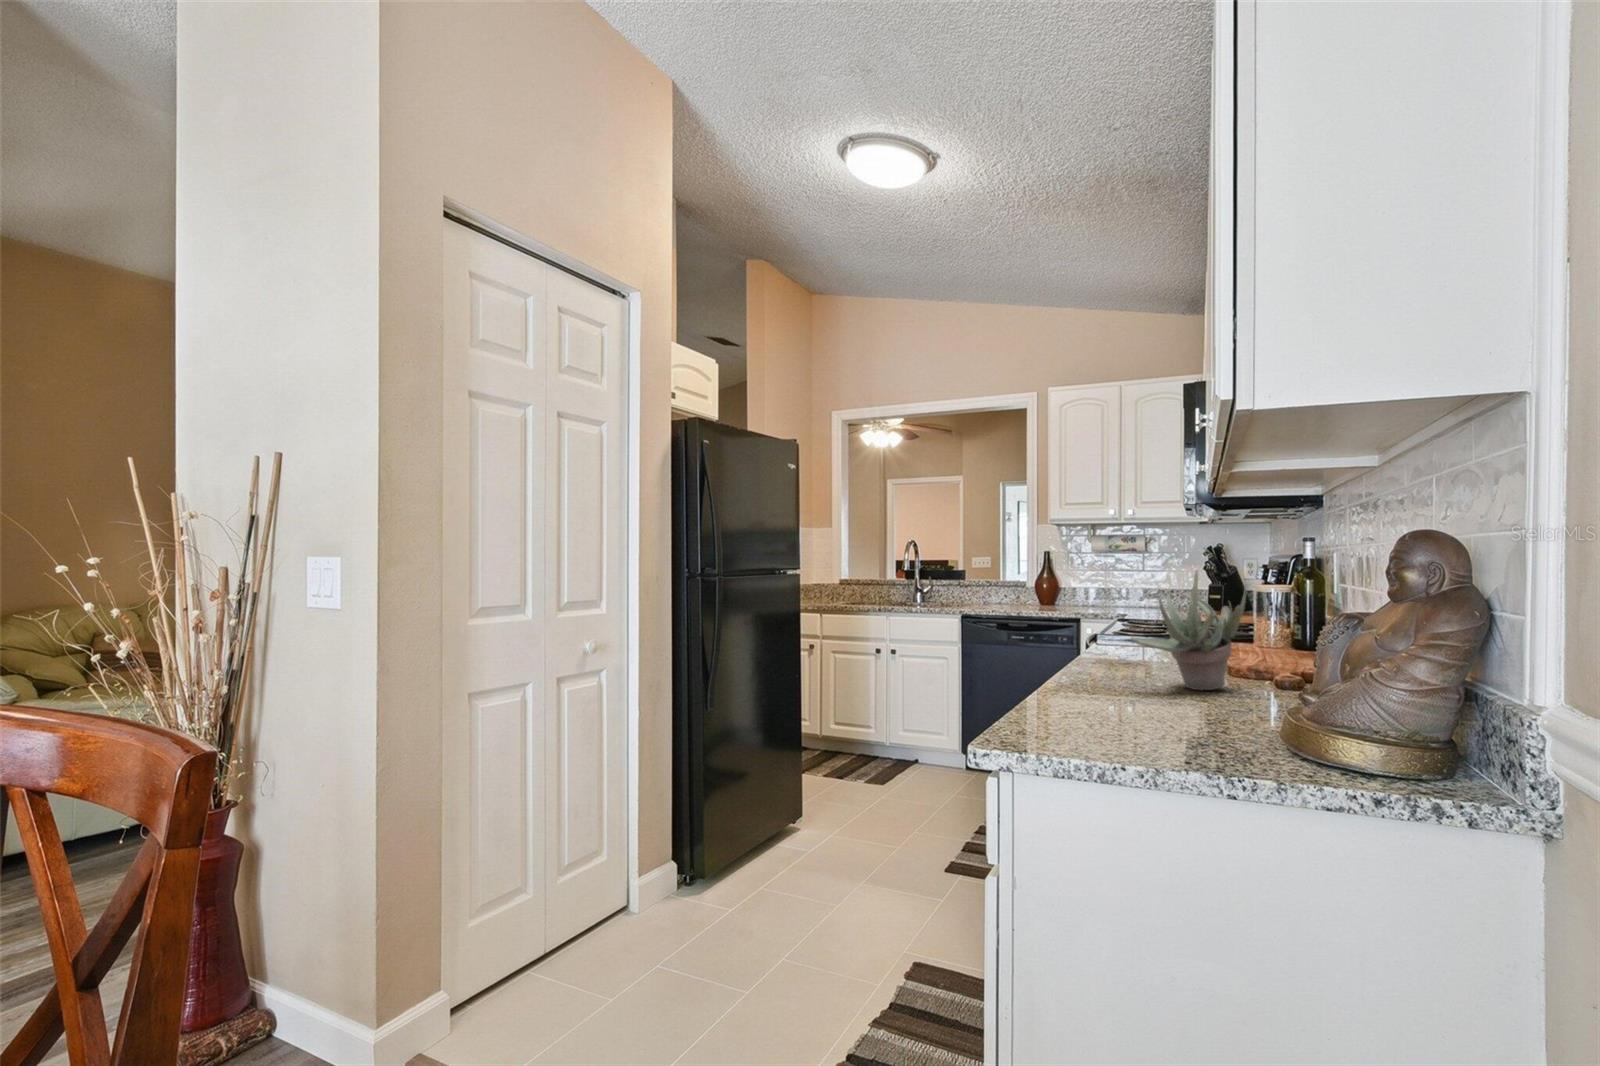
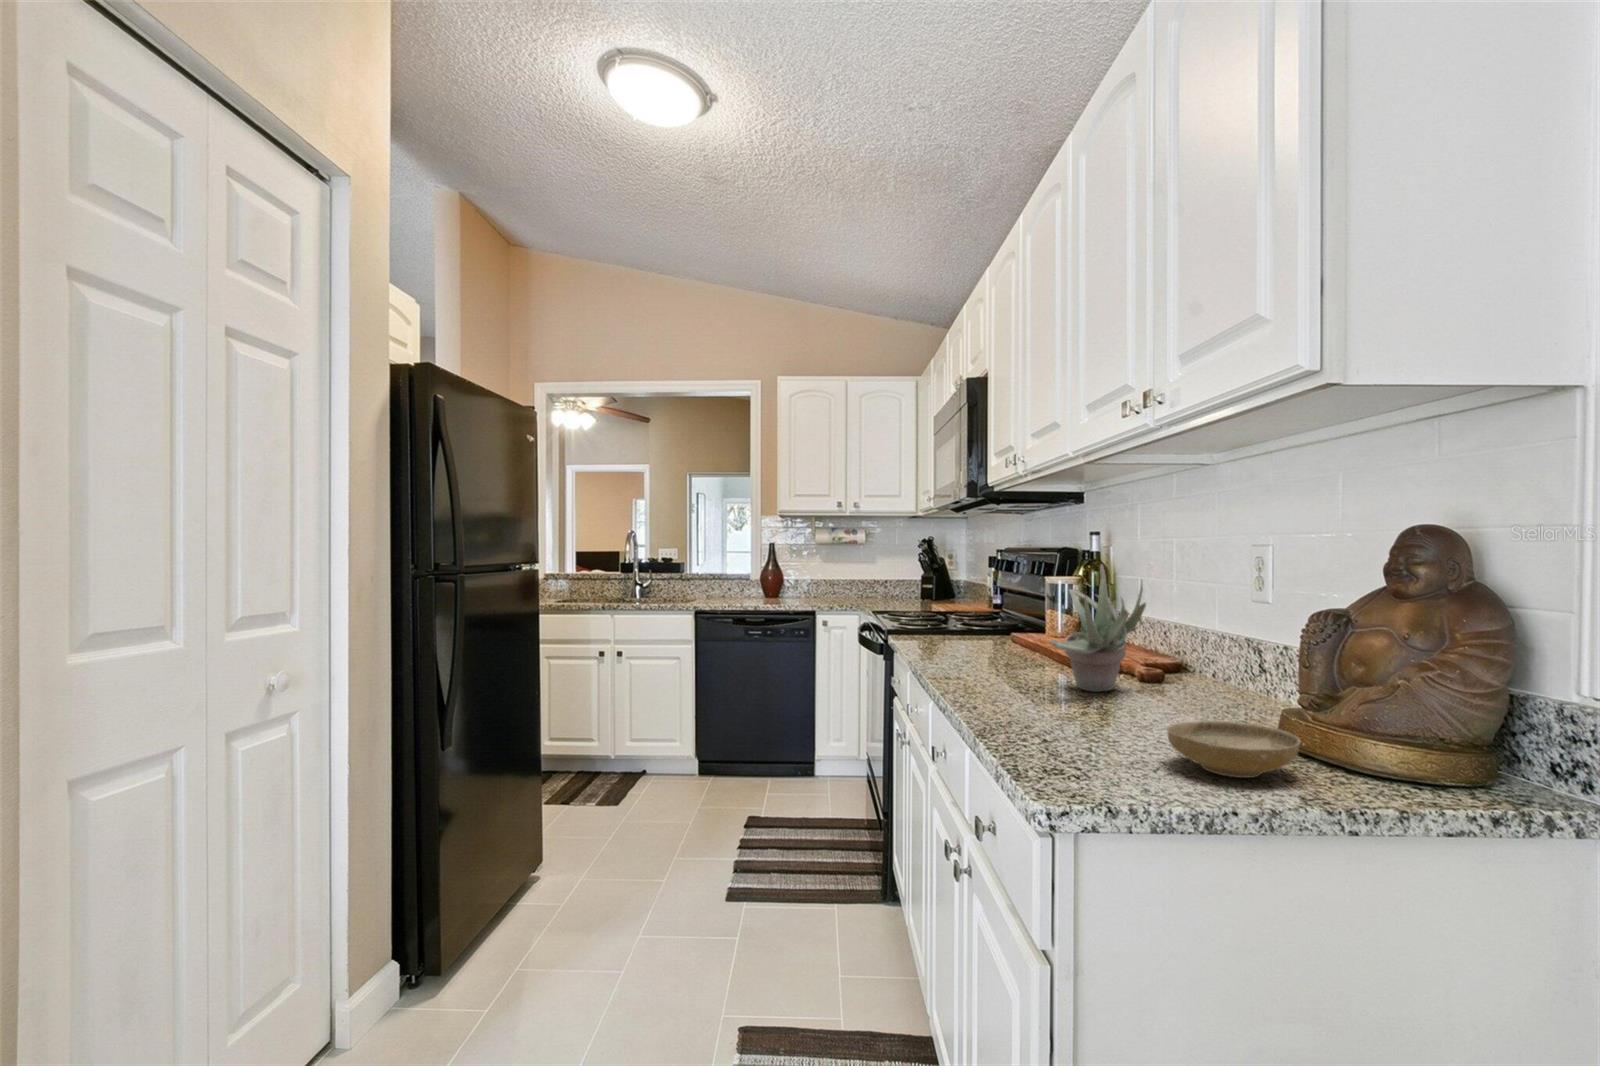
ceramic bowl: none [1130,705,1244,752] -> present [1167,720,1300,778]

